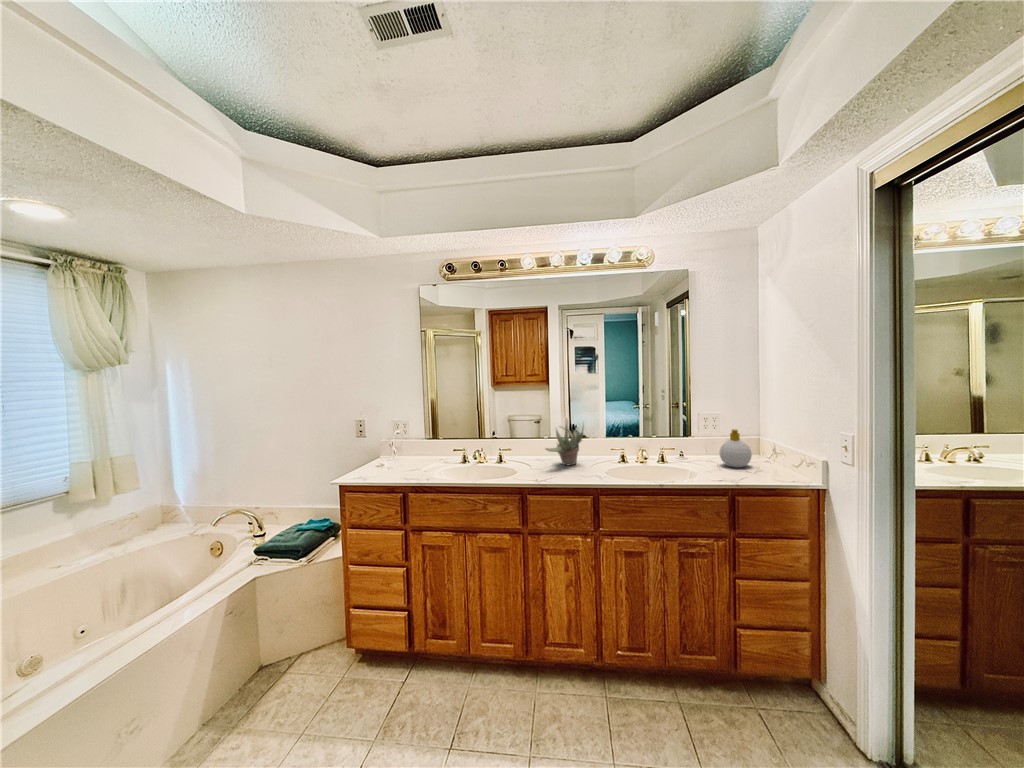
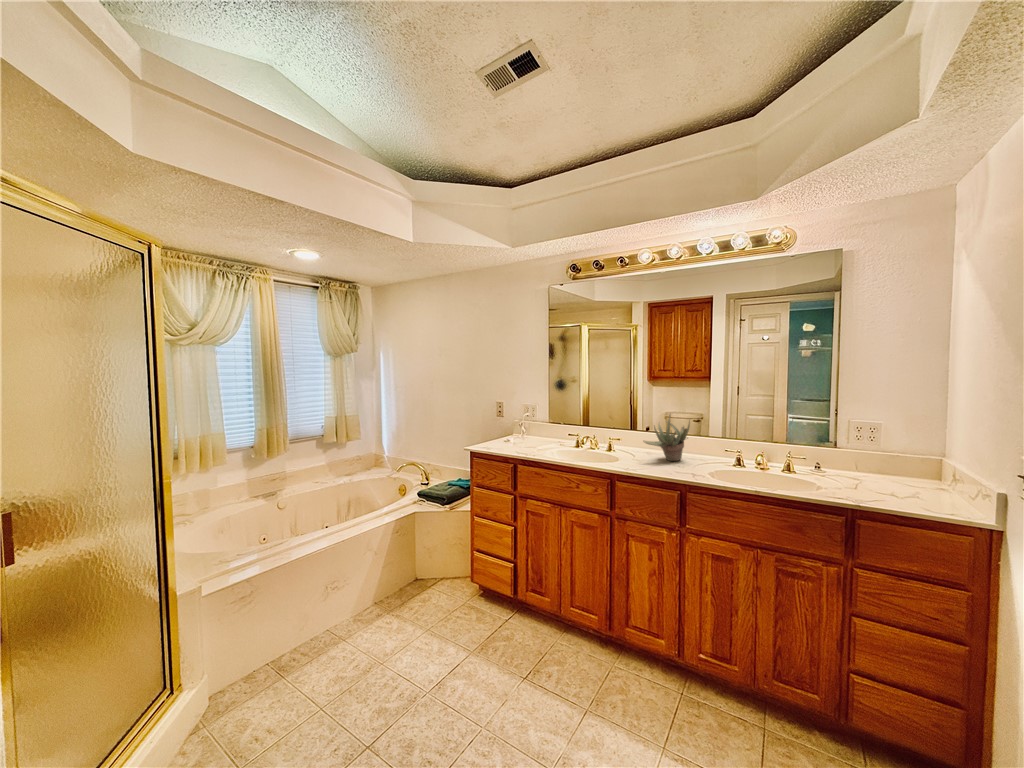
soap bottle: present [720,429,752,468] -> none [861,444,909,491]

